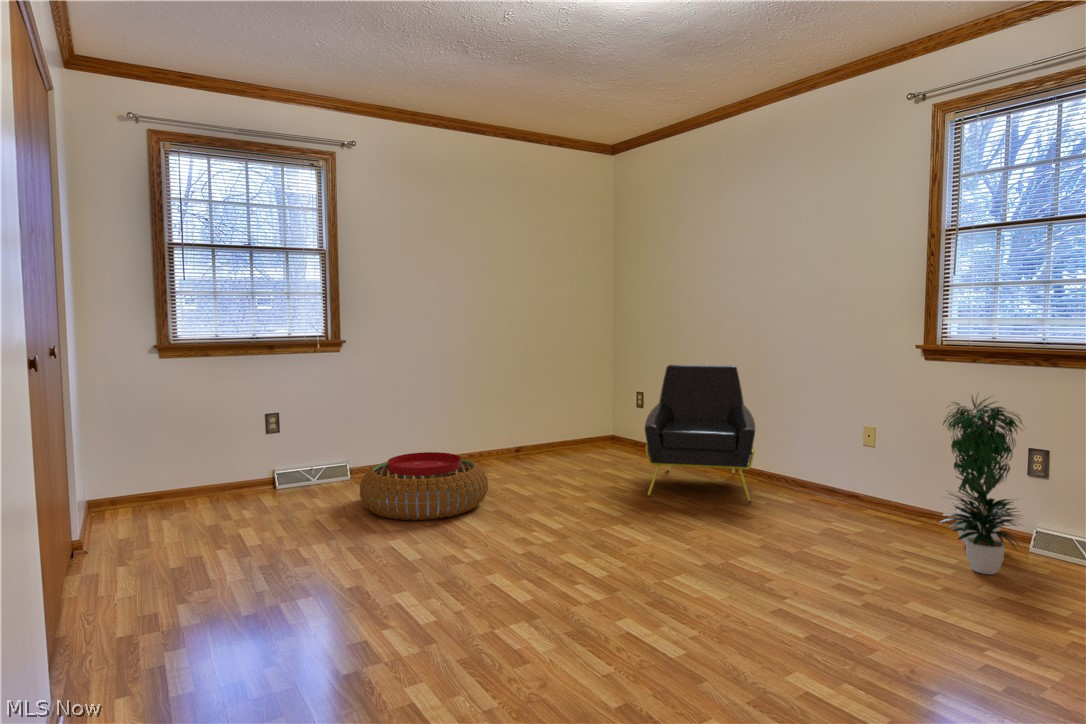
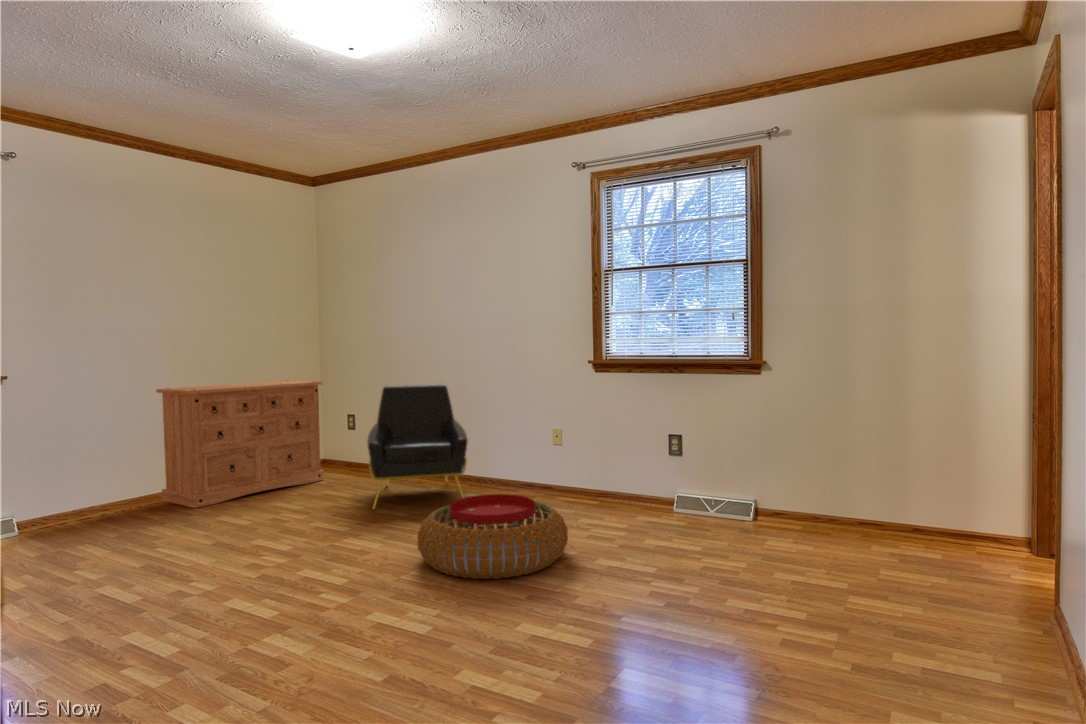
dresser: none [460,354,608,472] -> present [156,380,324,508]
potted plant: present [940,397,1022,574] -> none [610,393,668,532]
pouf: present [360,452,488,520] -> present [417,494,568,579]

